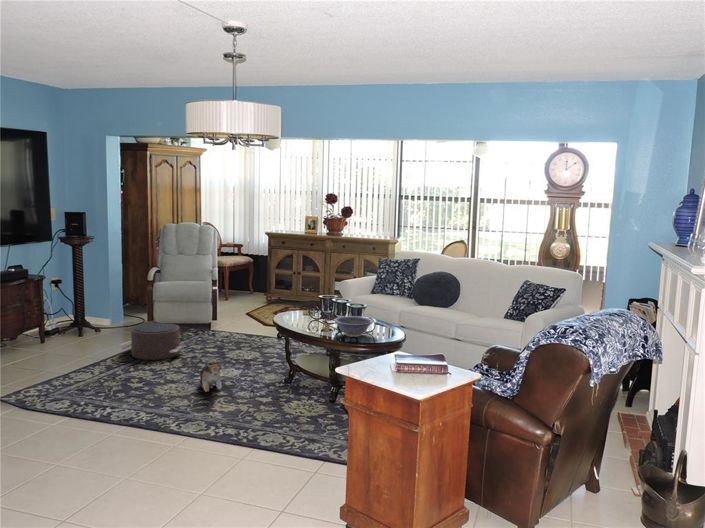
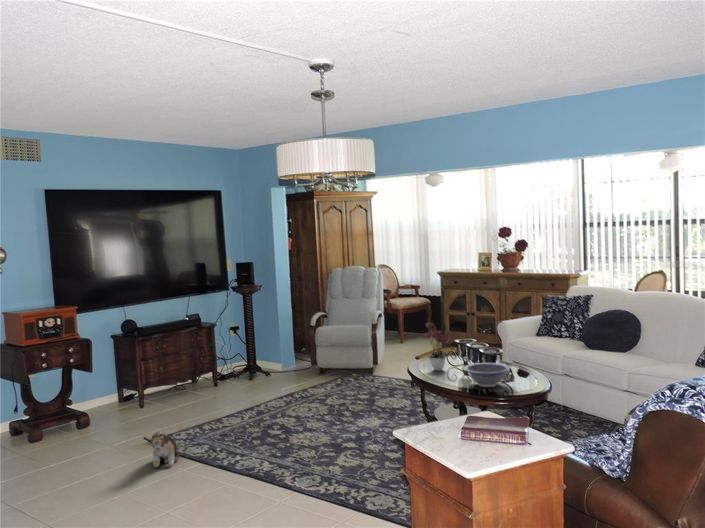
flower arrangement: none [290,277,321,324] -> present [423,322,454,371]
pouf: present [121,323,185,360] -> none [275,368,336,406]
plush toy: present [200,360,221,392] -> present [149,432,179,468]

